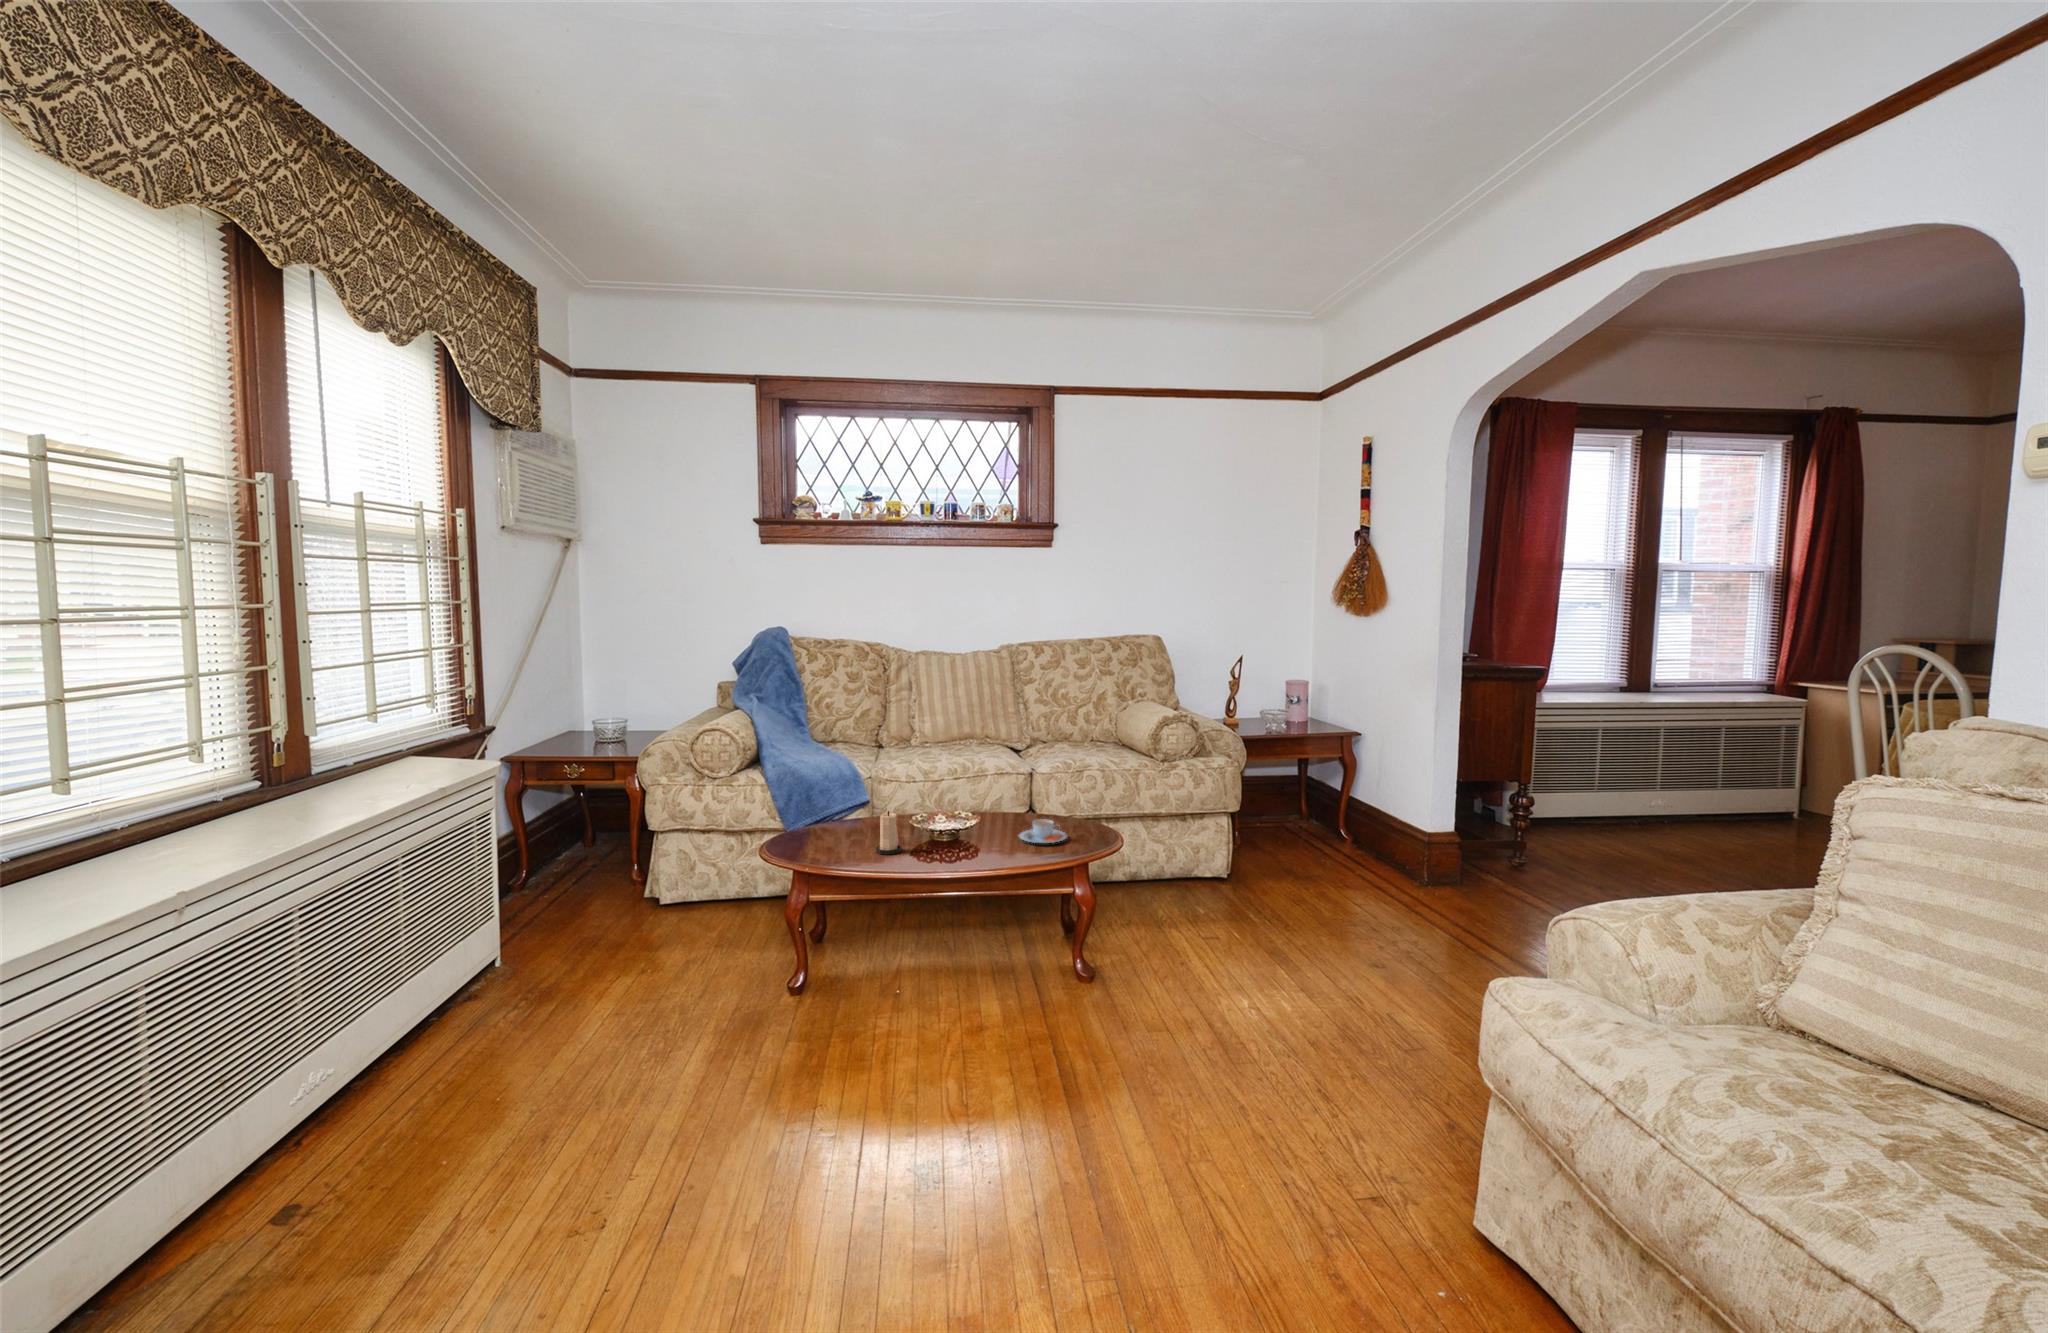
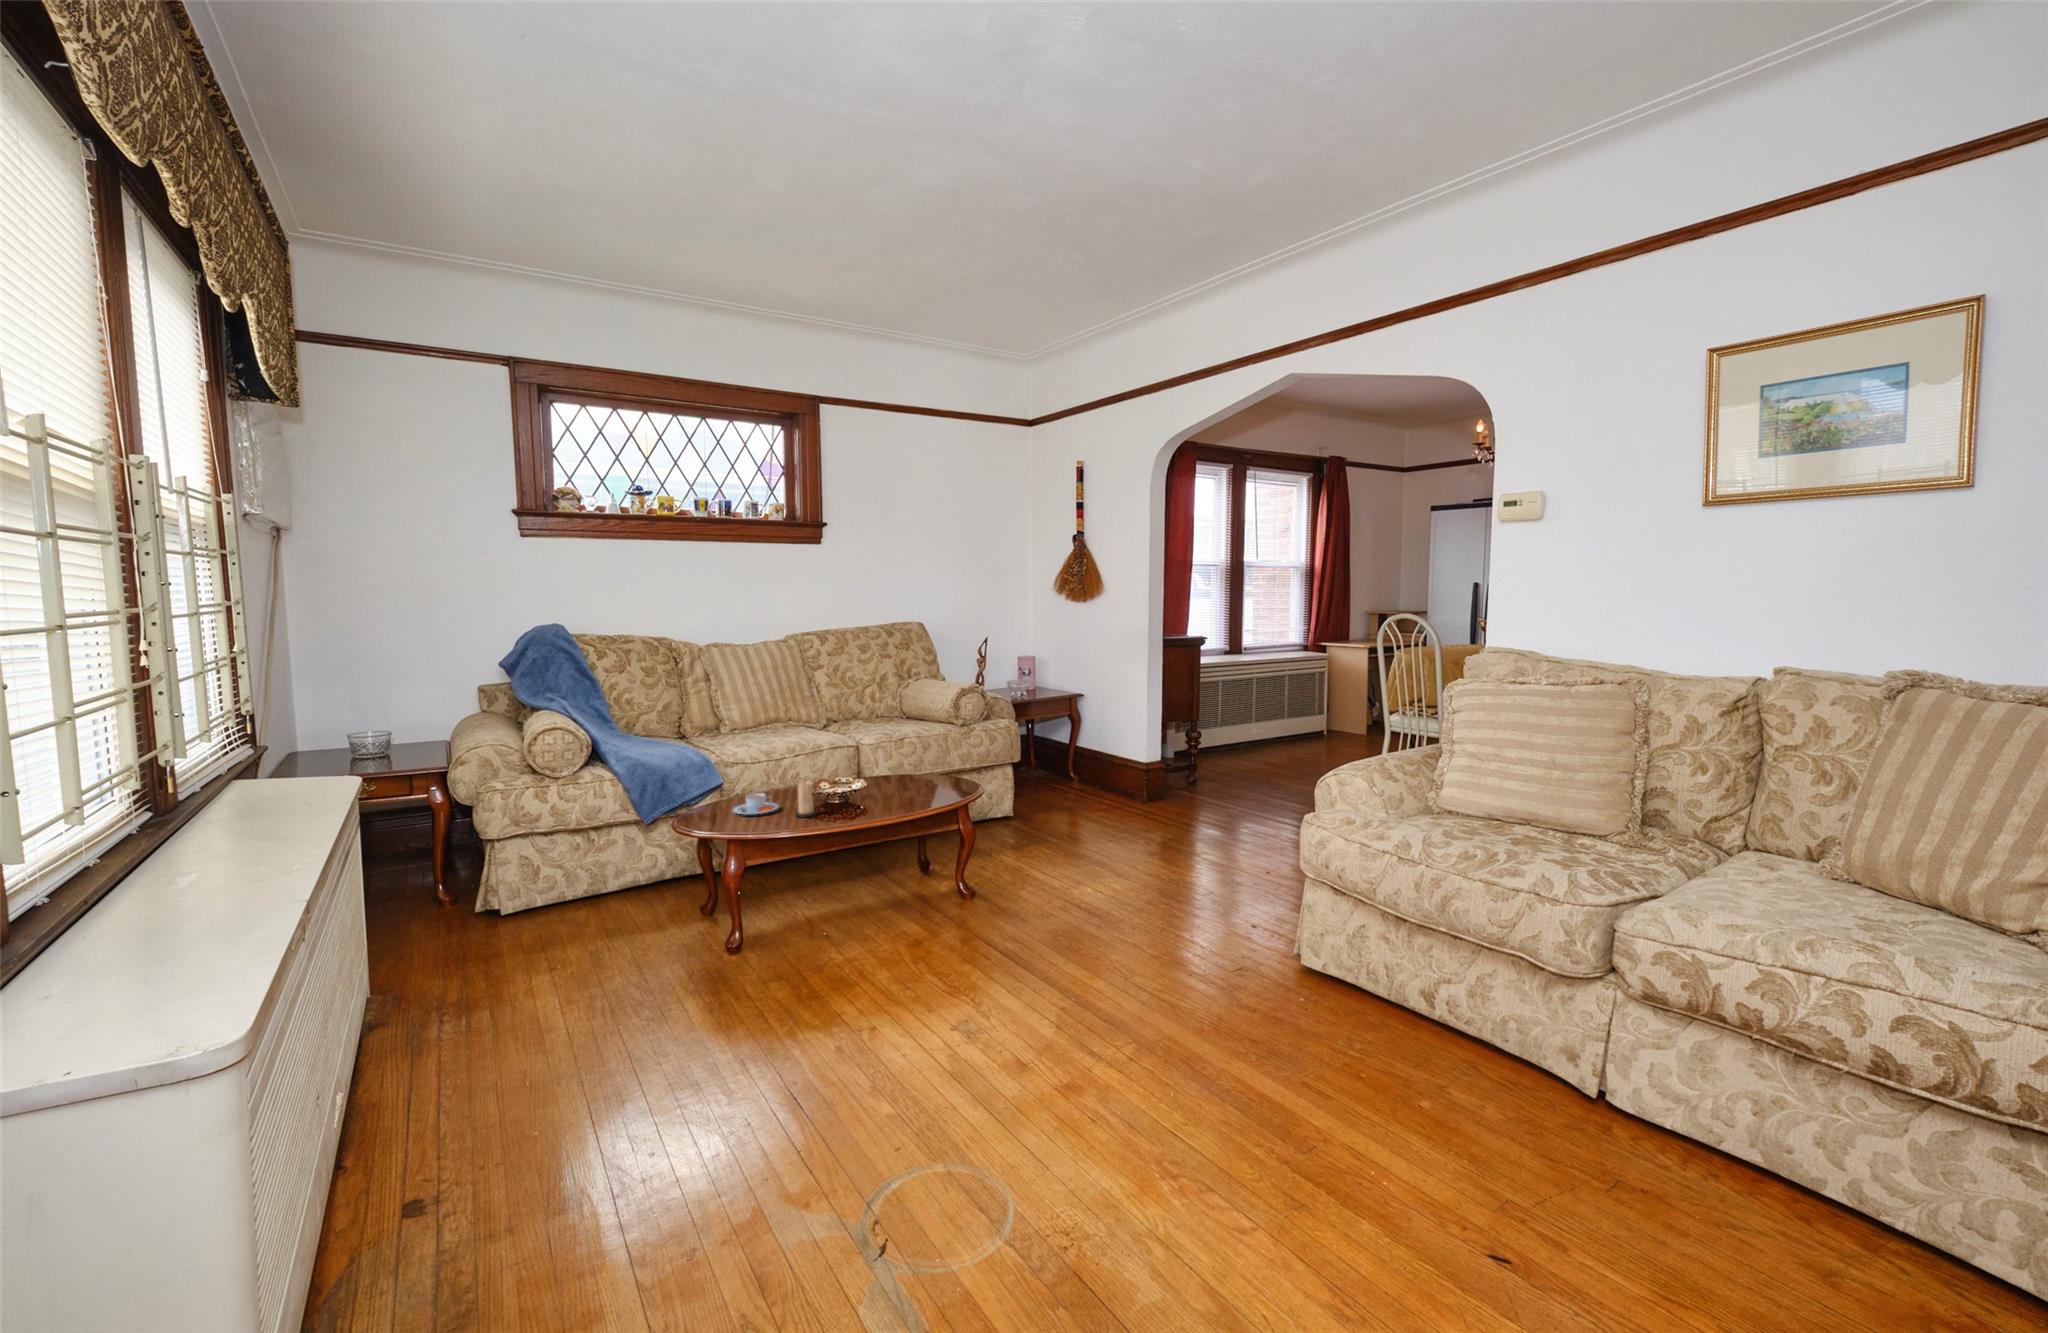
teacup: present [1019,819,1067,843] -> present [733,793,779,814]

